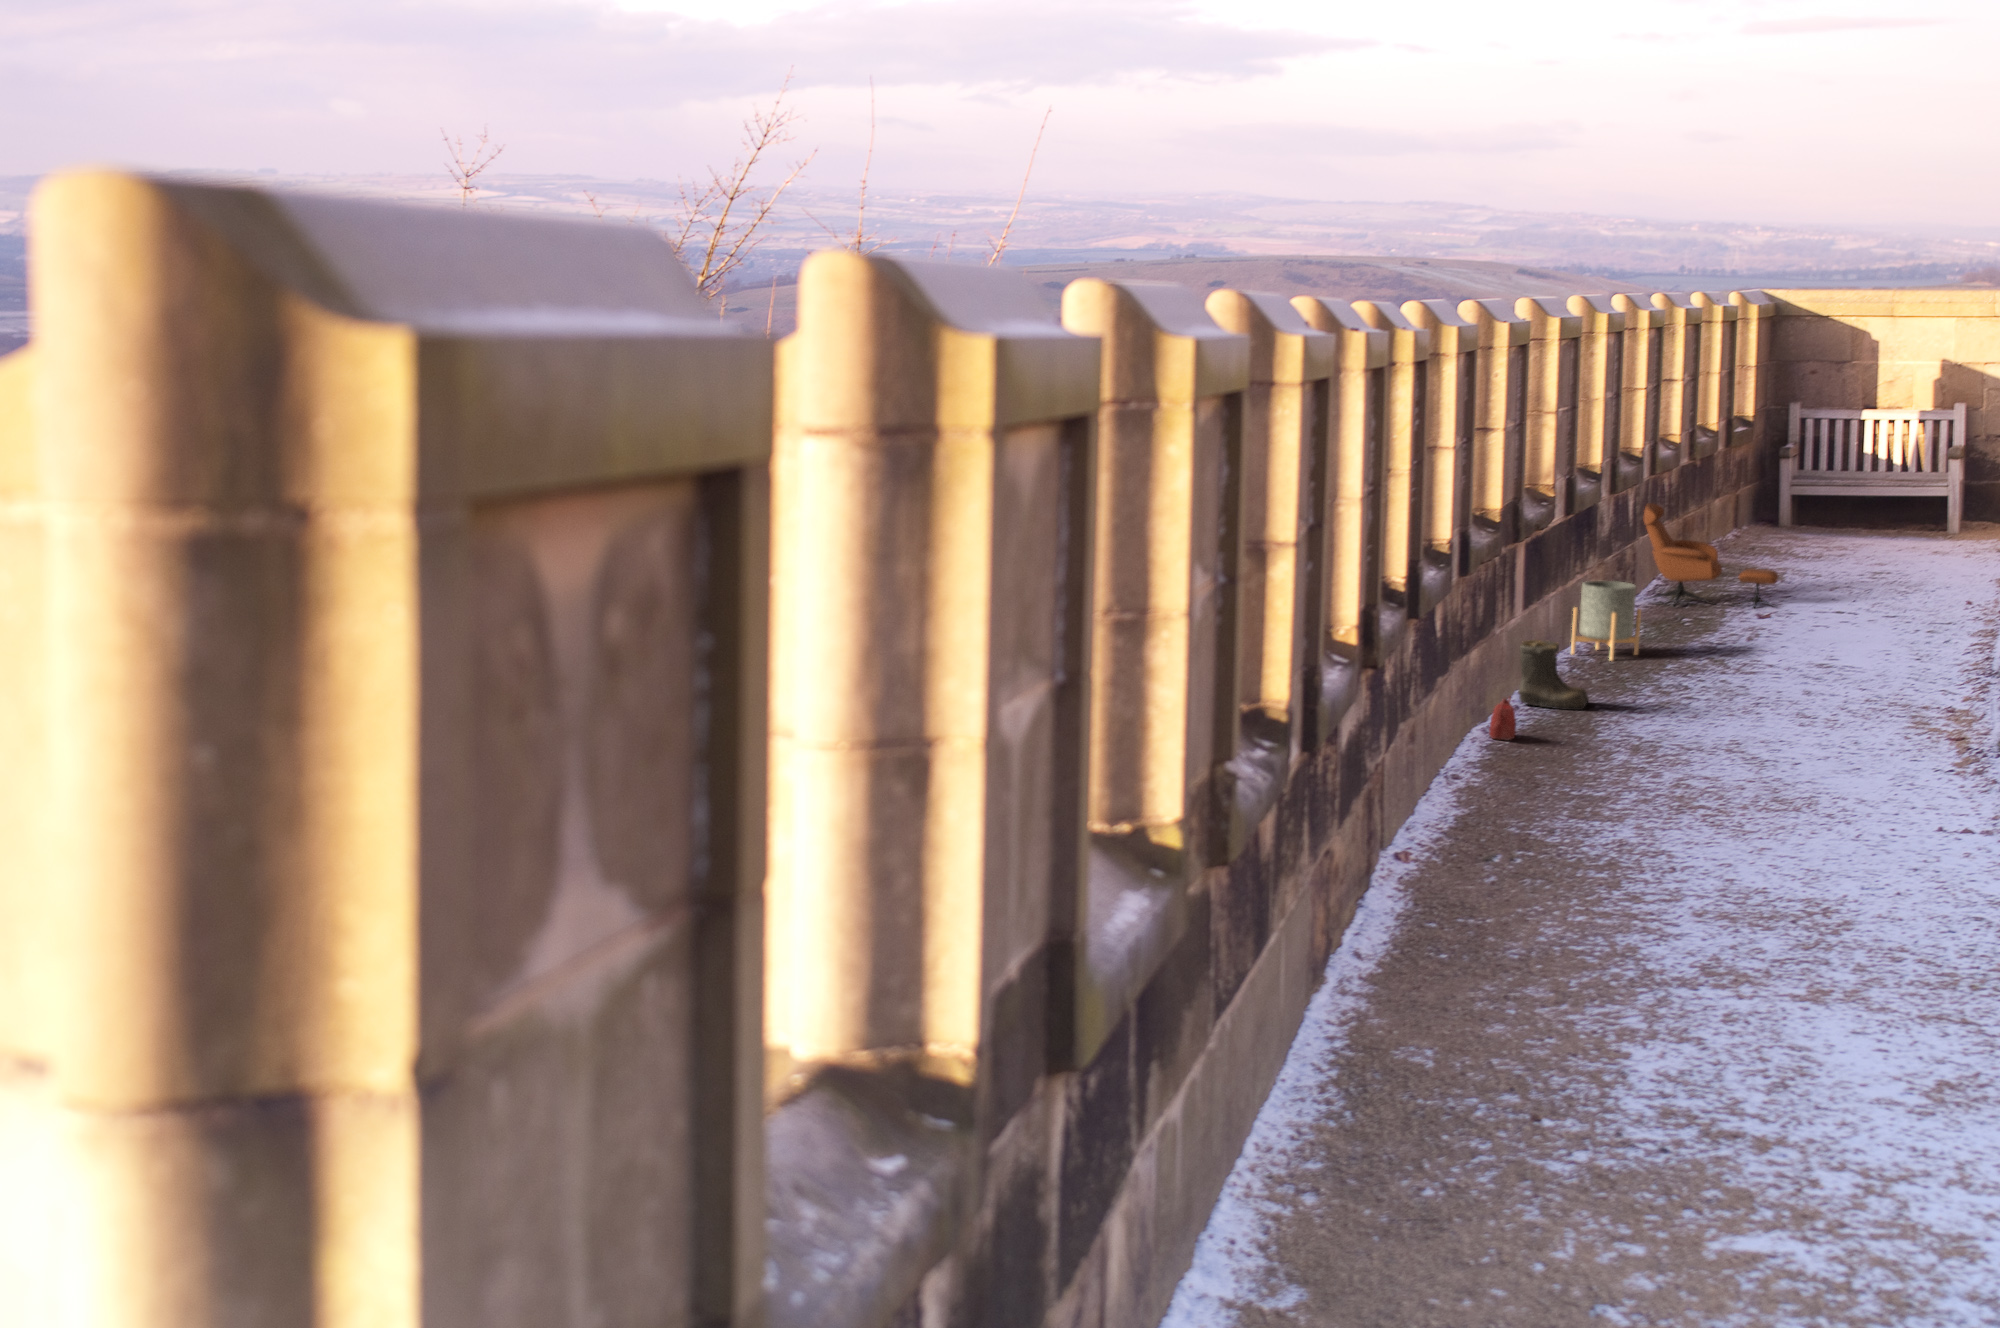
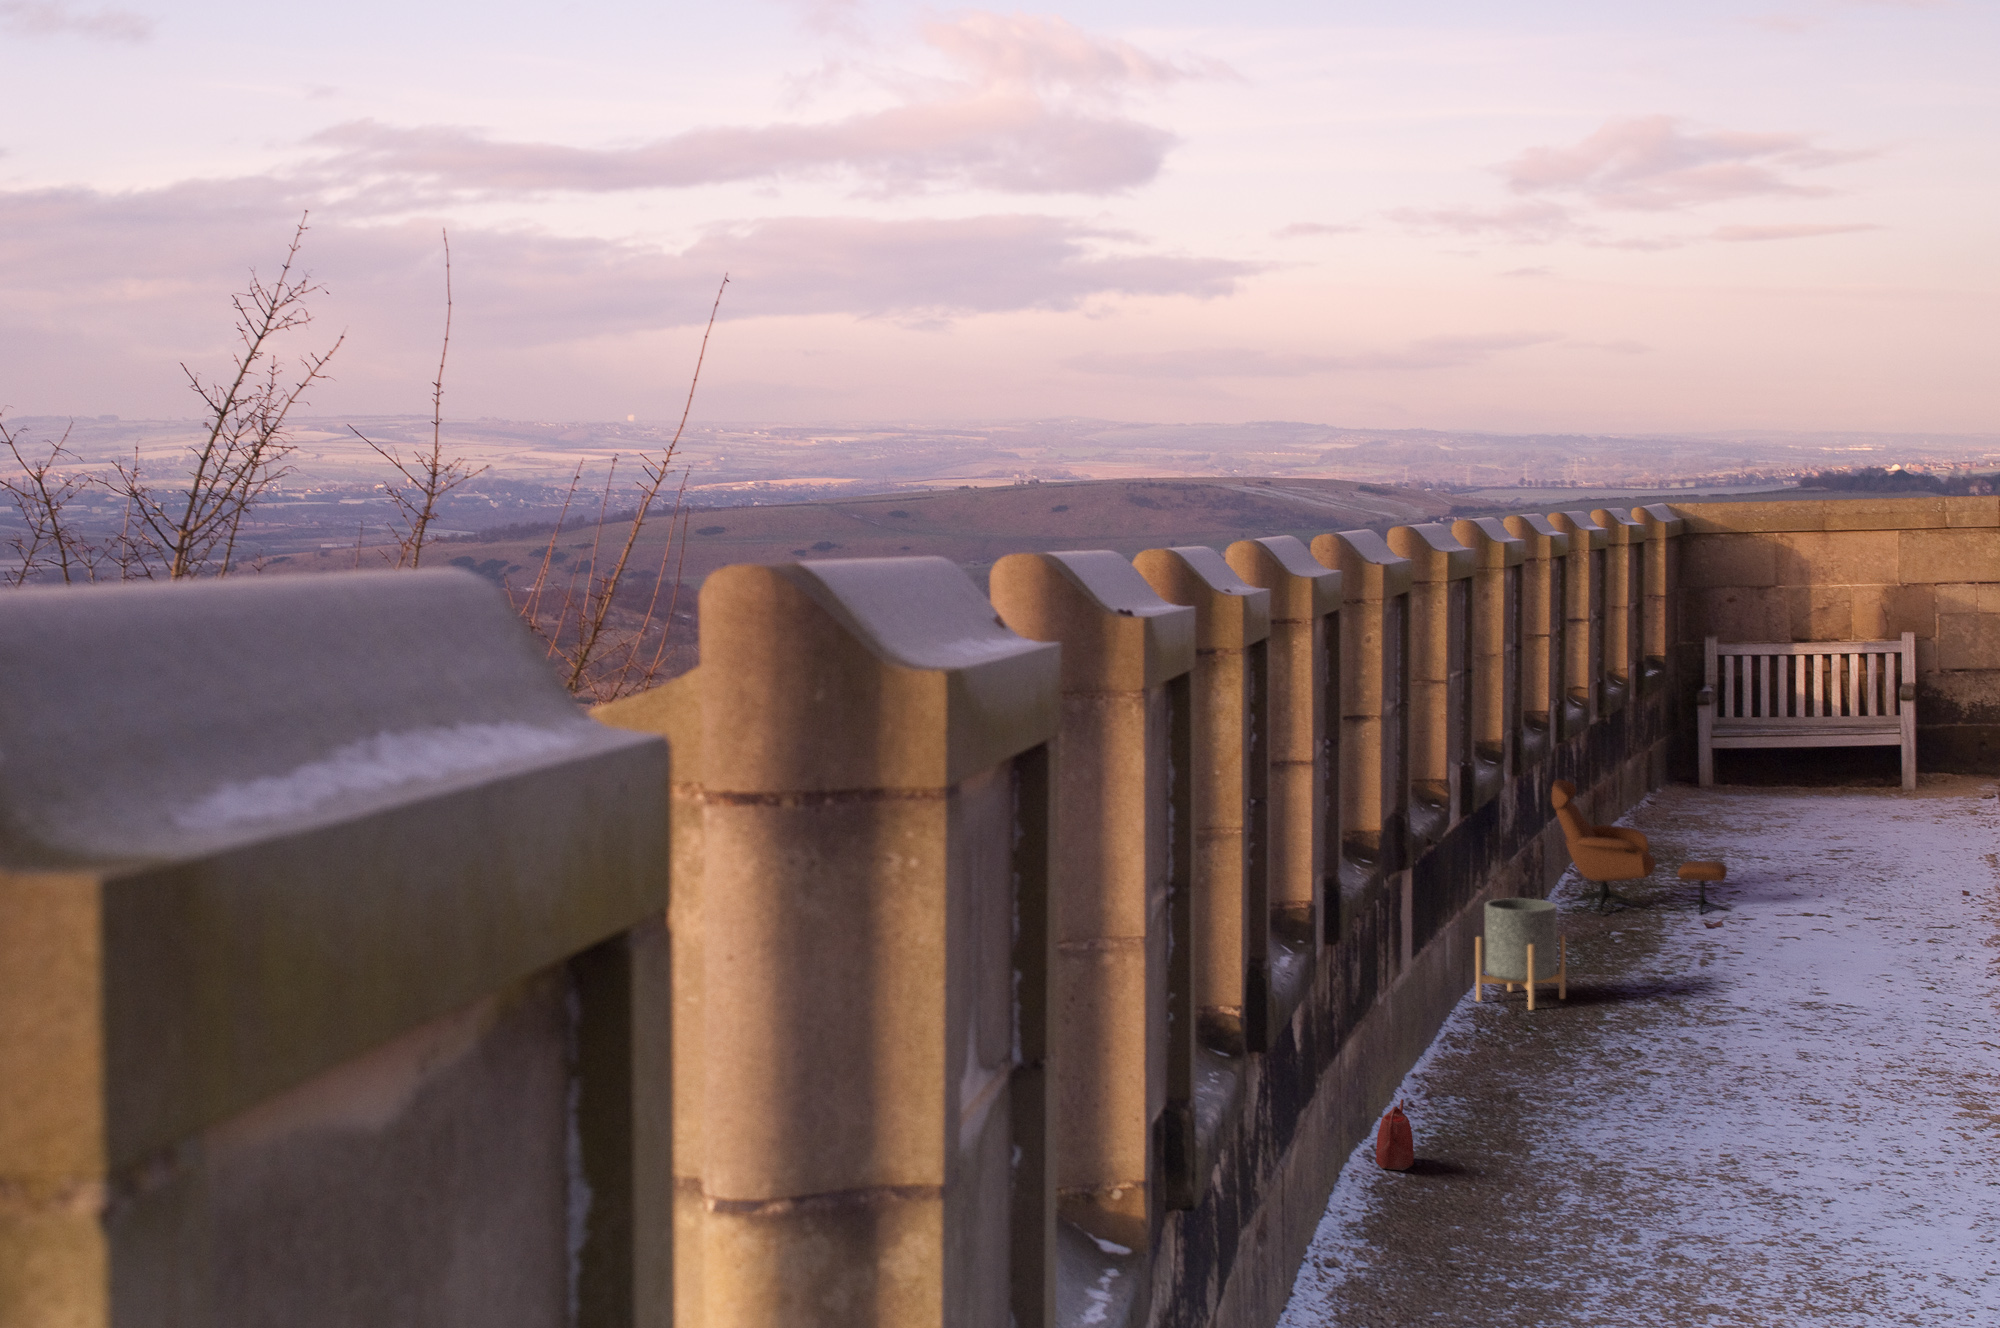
boots: present [1518,640,1589,710] -> none [1410,1003,1511,1105]

